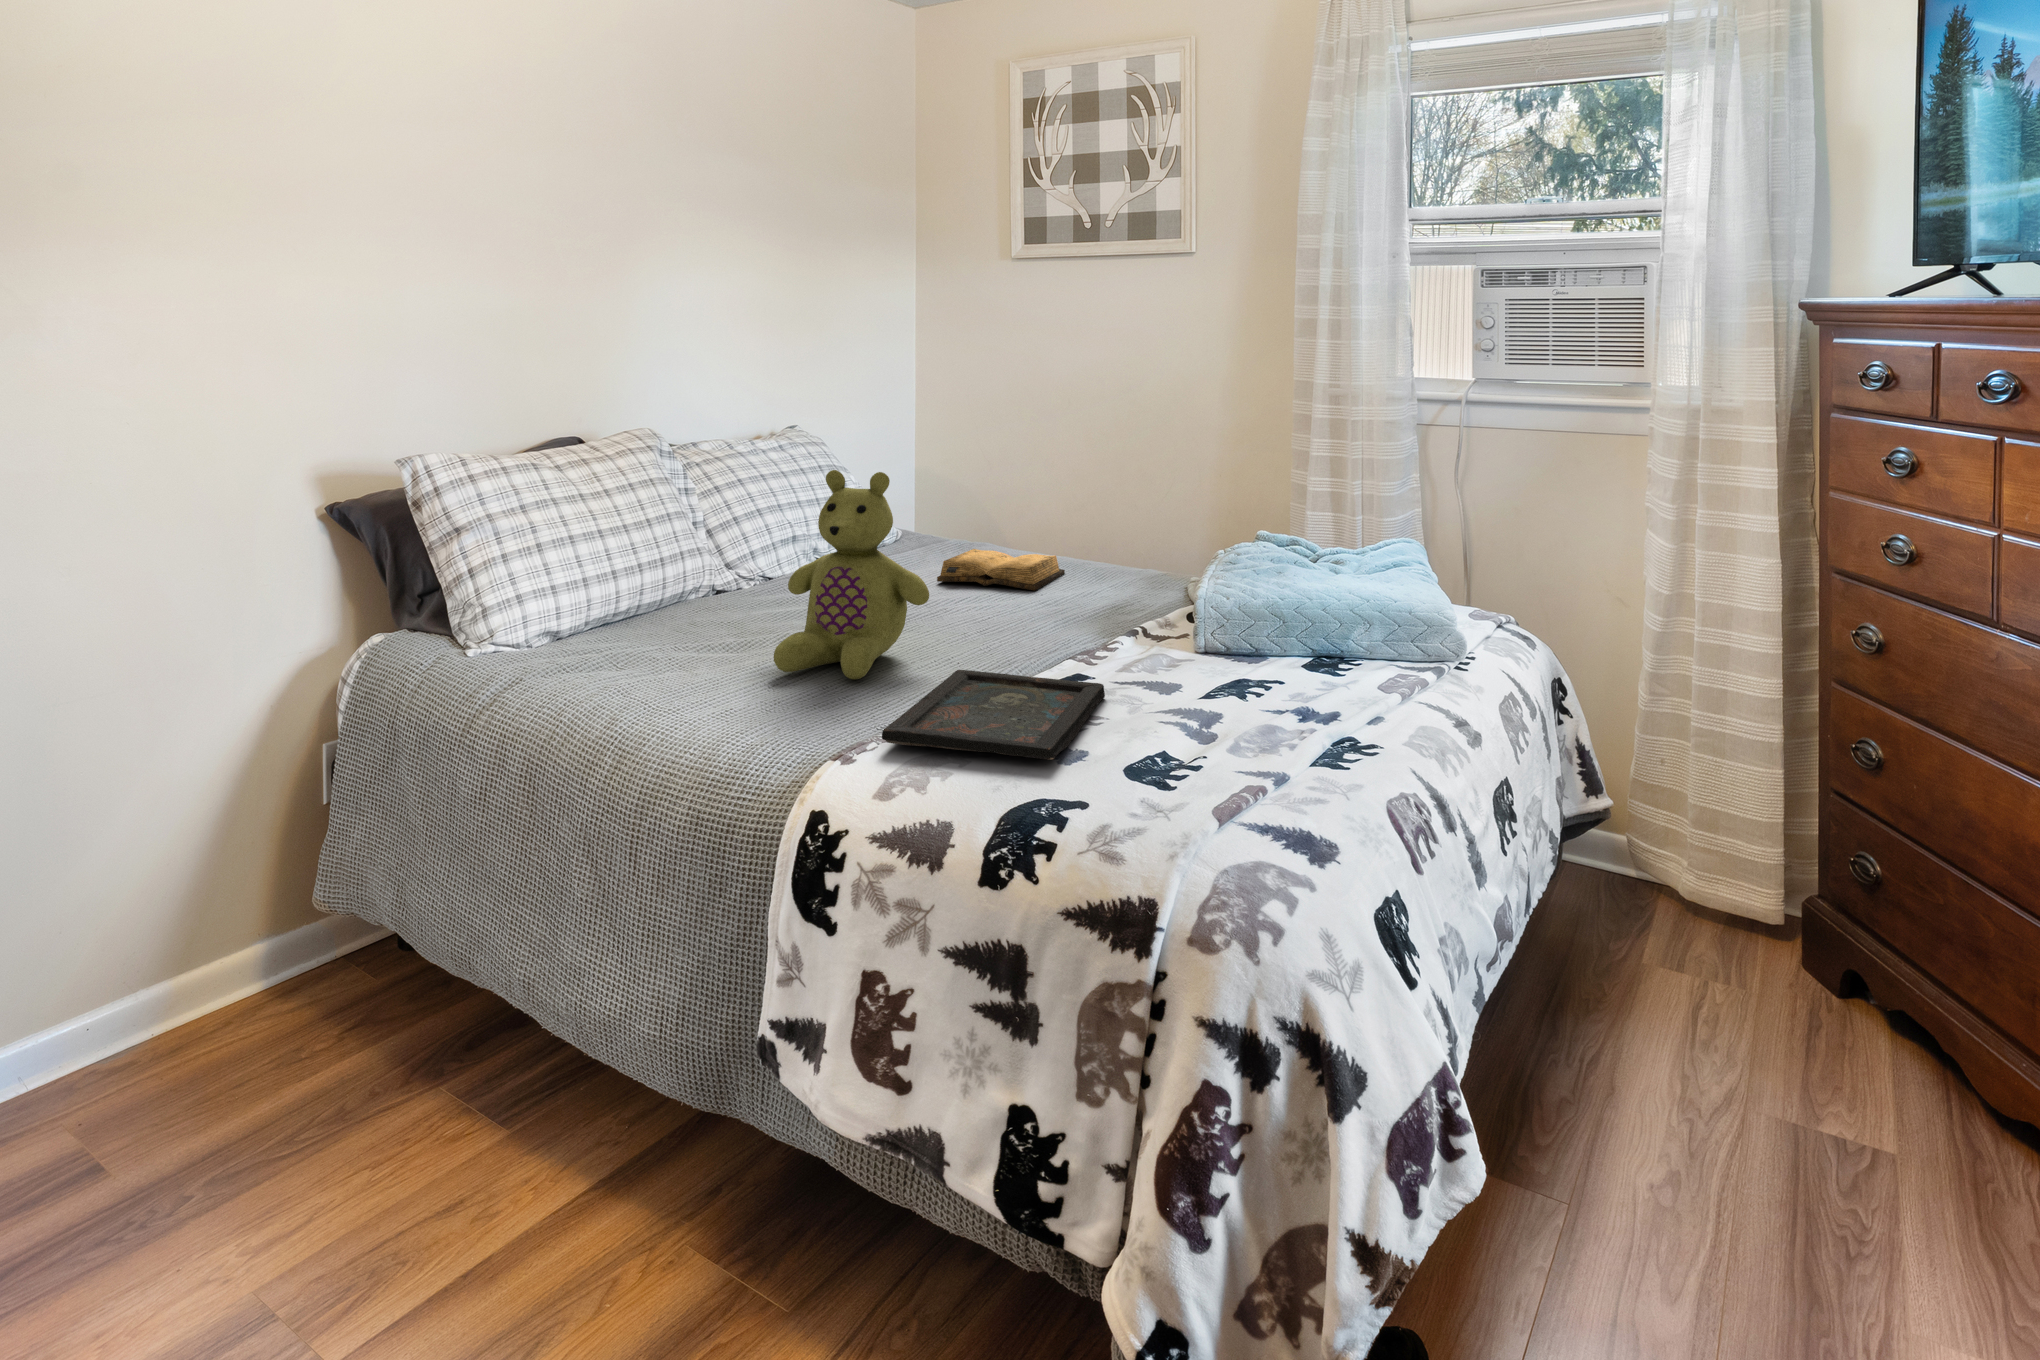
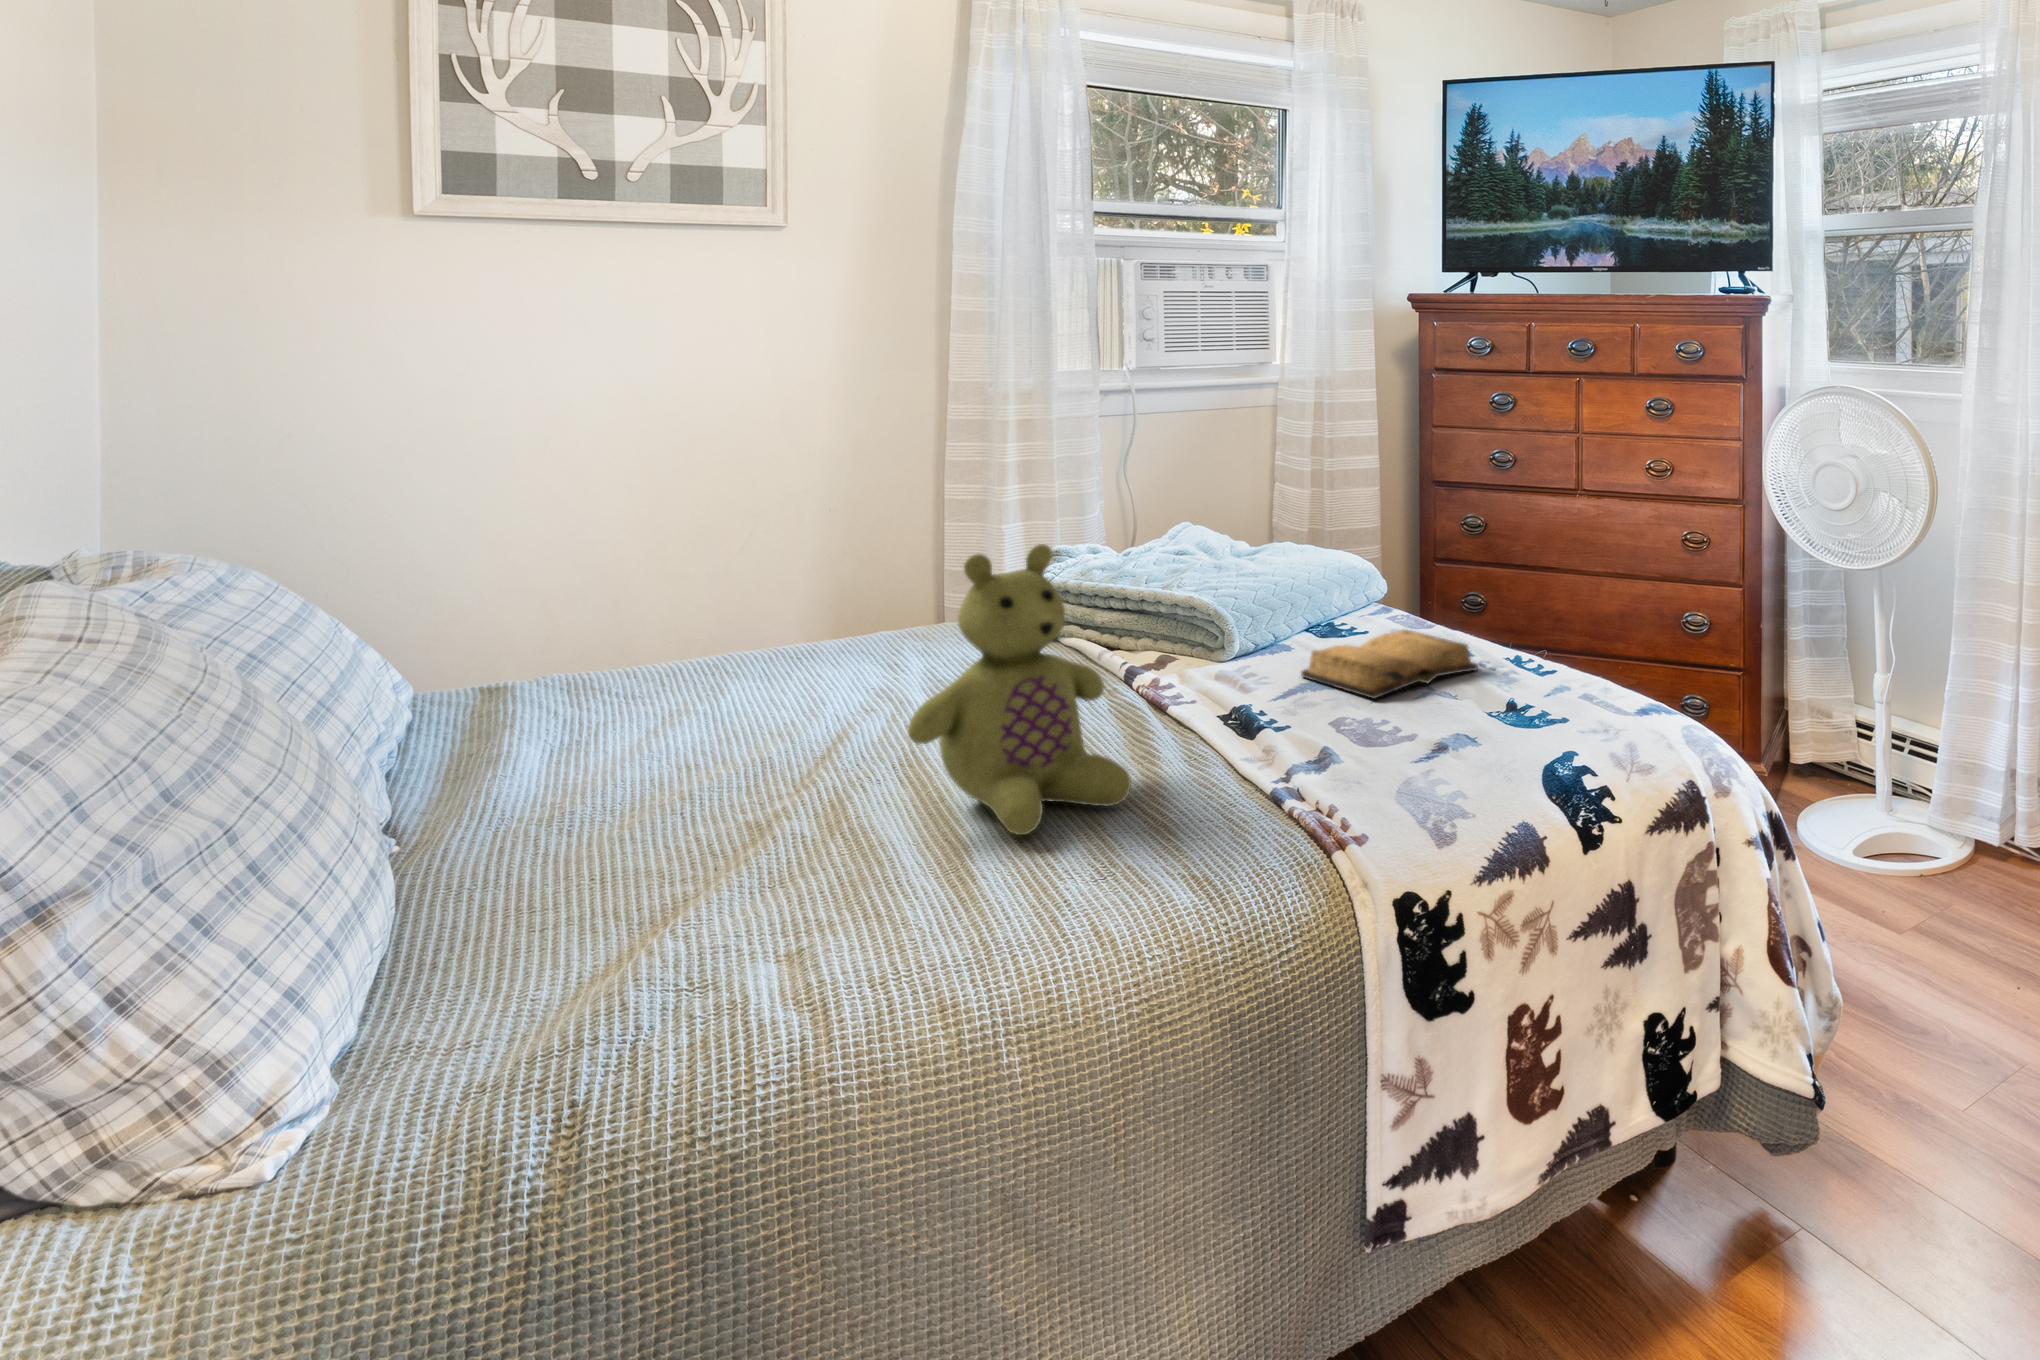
diary: present [937,549,1065,591] -> present [1301,629,1478,699]
tray: present [882,670,1105,760] -> none [1199,708,1486,810]

